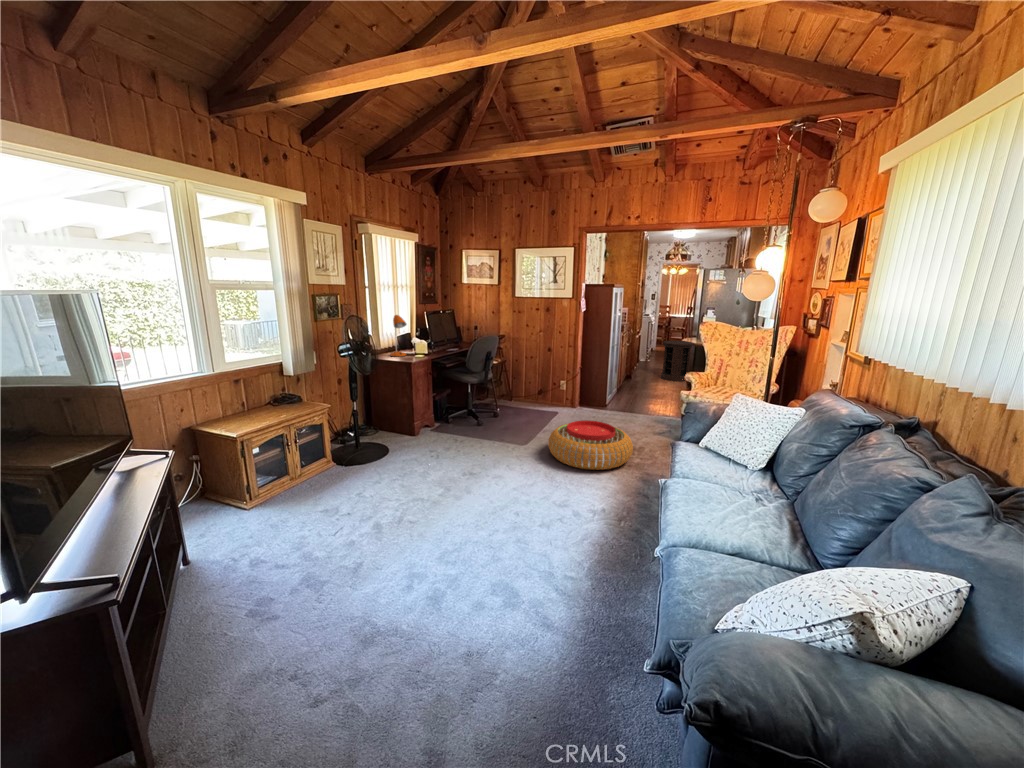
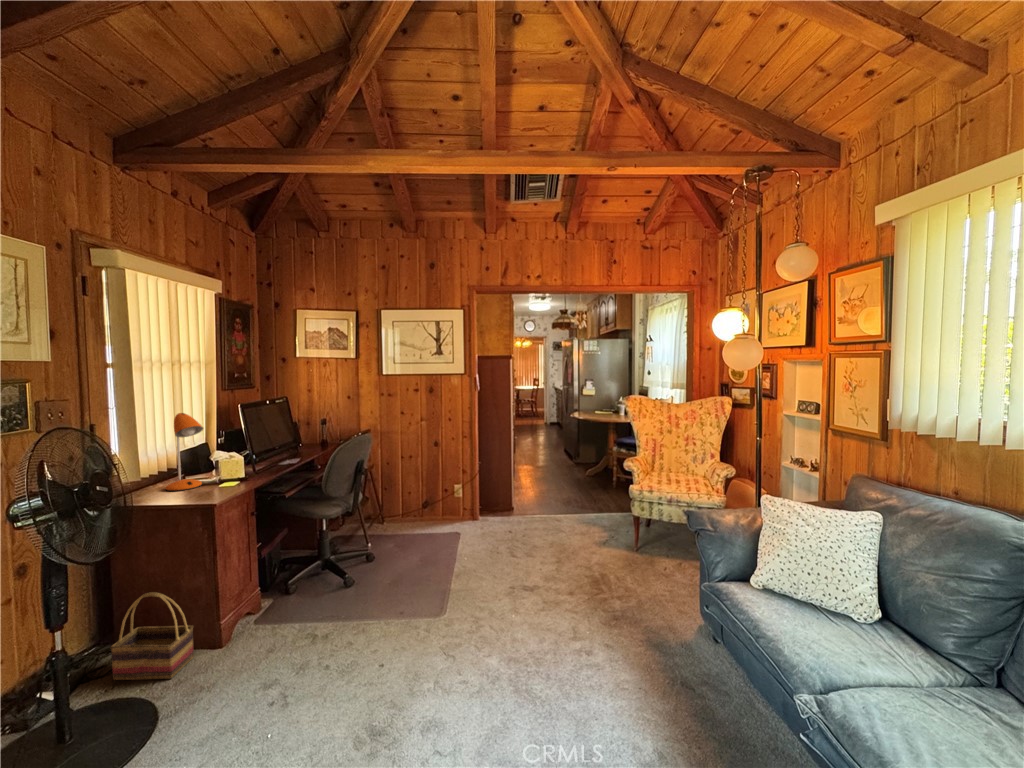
side table: present [661,341,693,381] -> none [538,416,569,461]
basket: none [370,402,402,443] -> present [110,592,194,680]
pouf: present [548,421,633,470] -> none [485,552,614,648]

